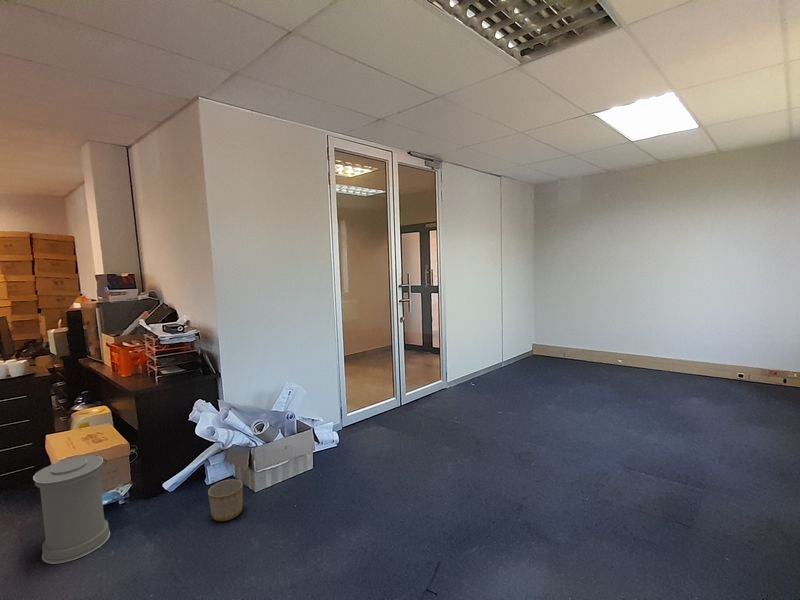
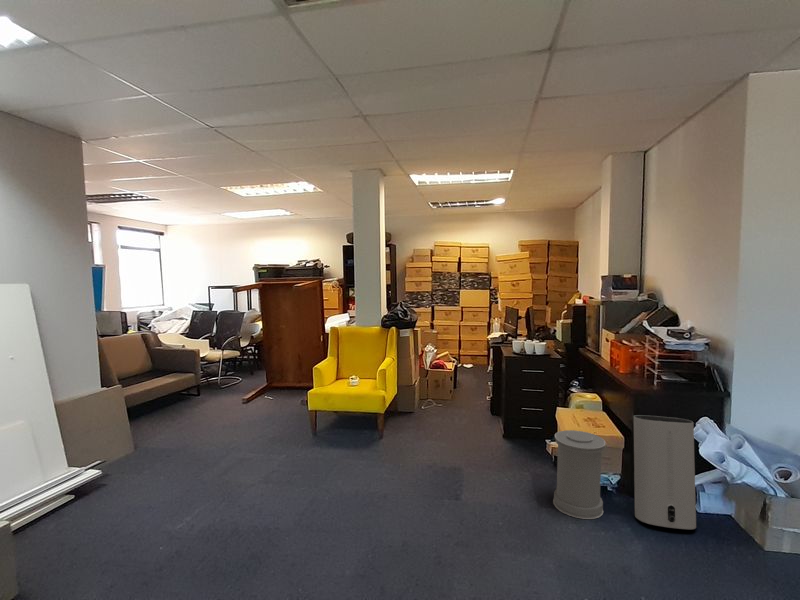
air purifier: none [133,407,202,522] -> present [634,415,696,529]
planter: present [208,479,243,521] -> none [708,518,756,570]

